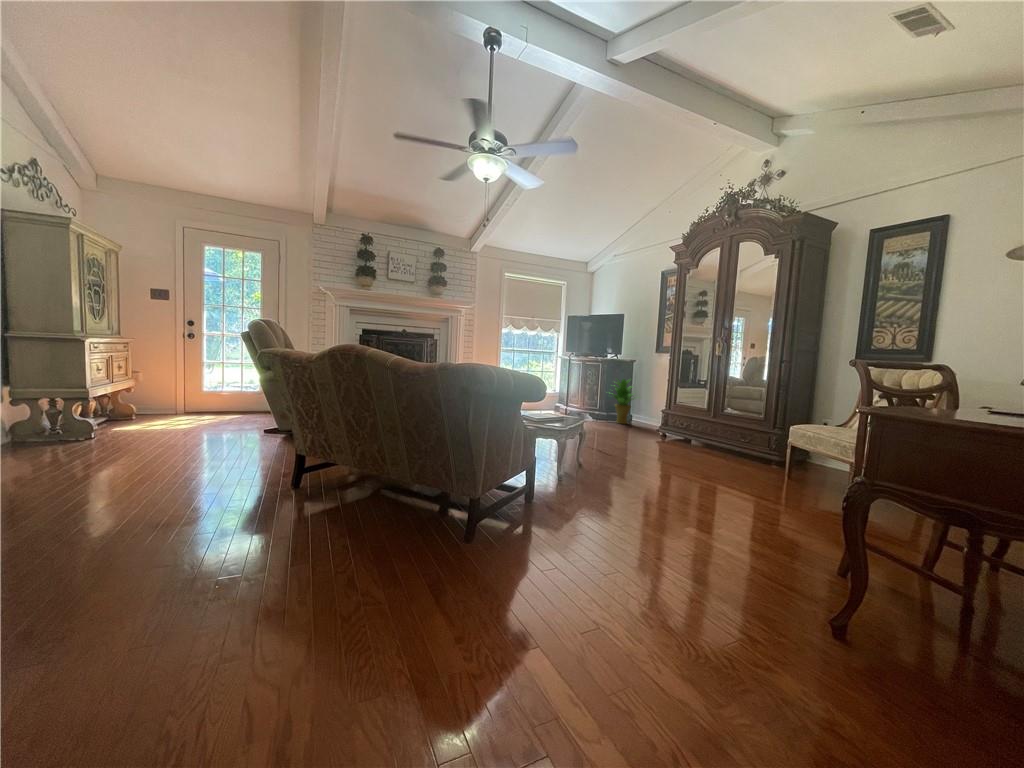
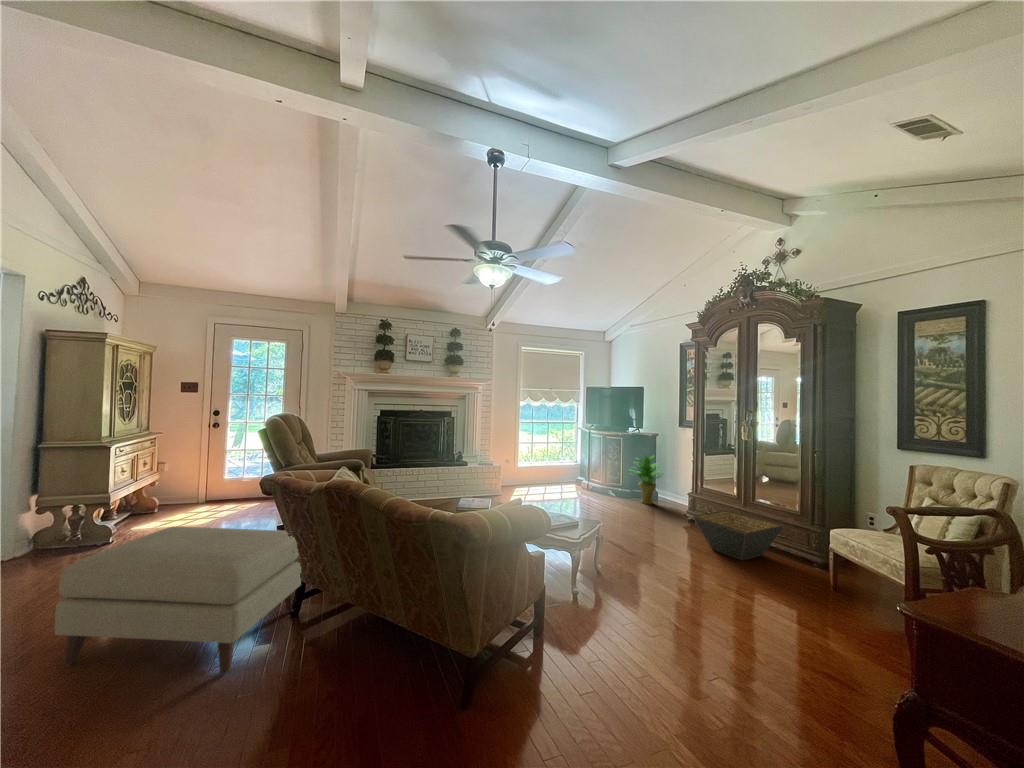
ottoman: none [61,404,303,522] -> present [55,527,301,673]
basket: none [666,421,748,460] -> present [693,510,784,560]

